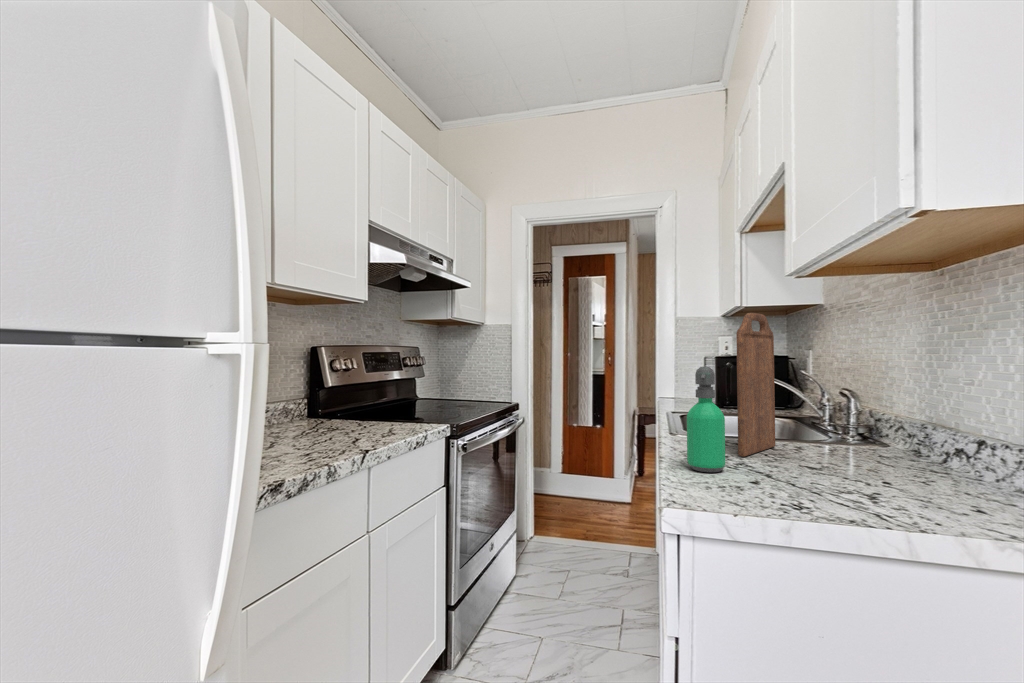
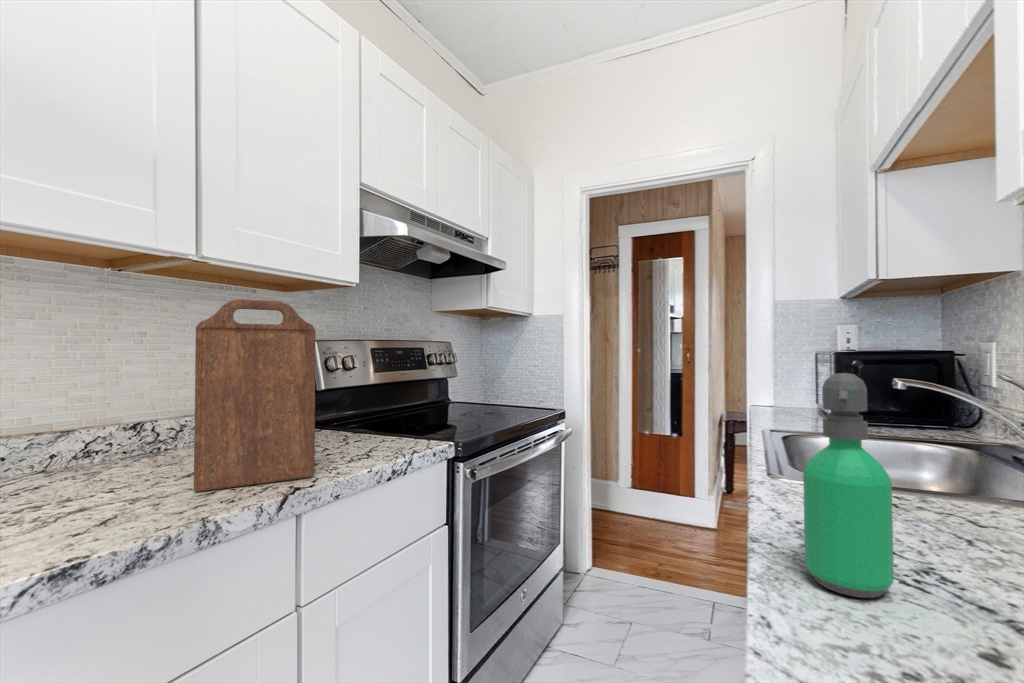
cutting board: present [736,313,775,457] -> present [194,299,315,492]

